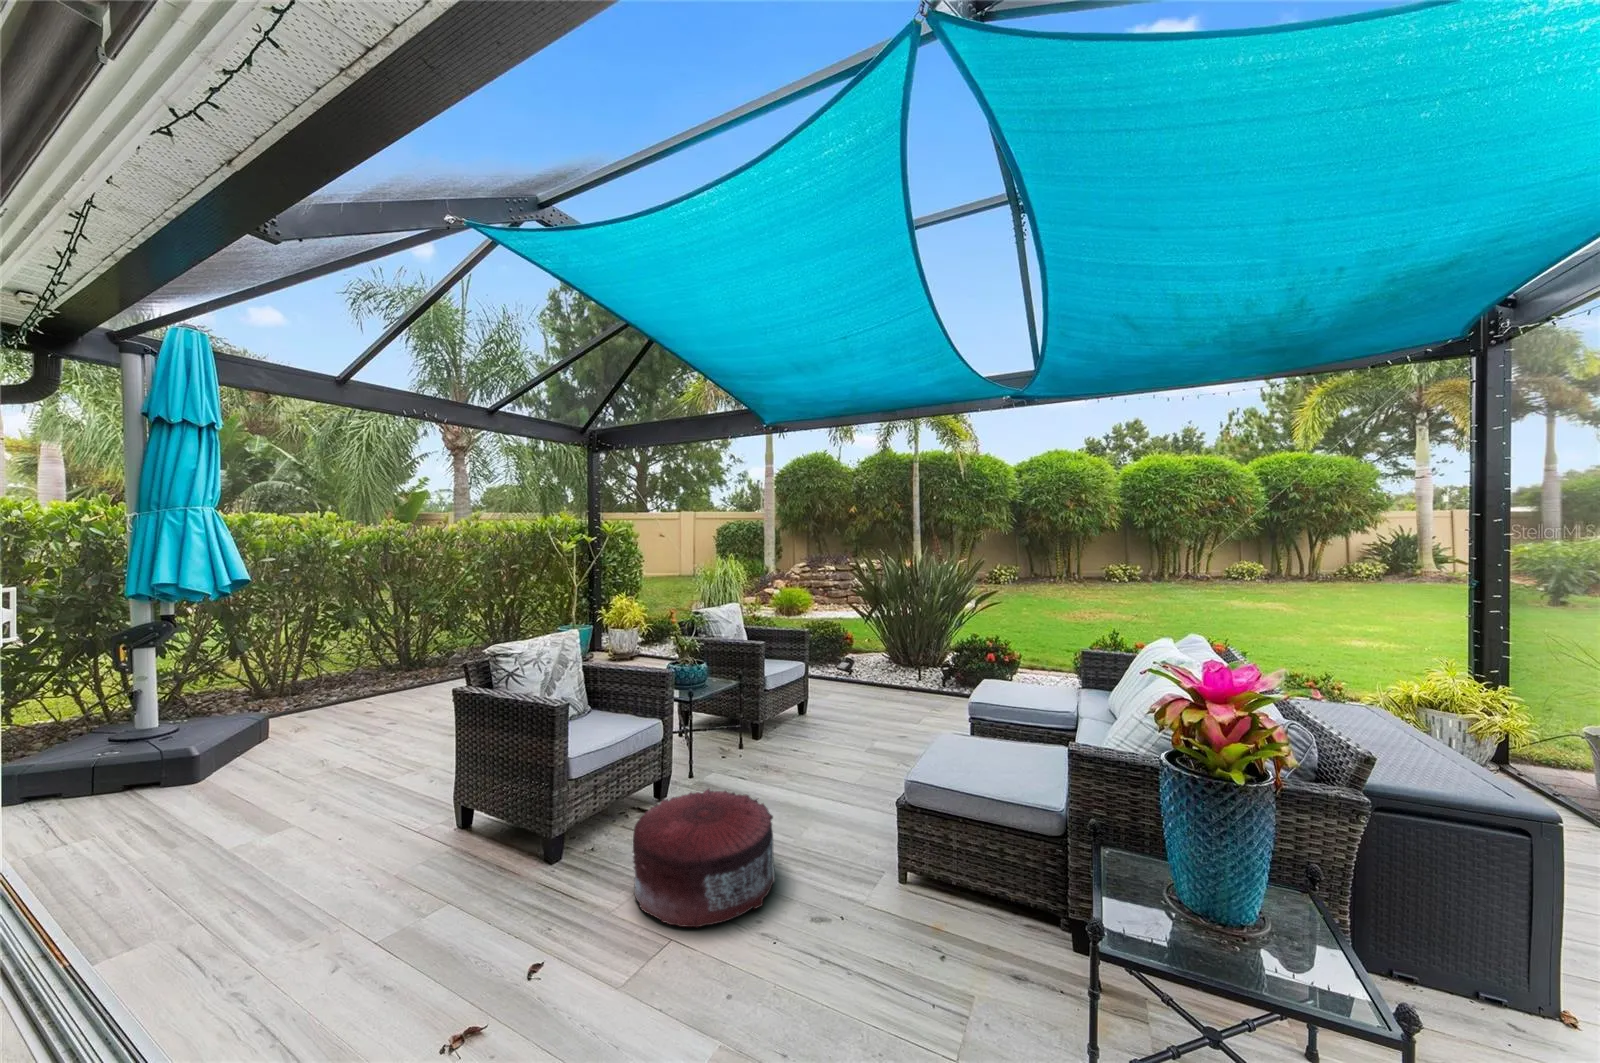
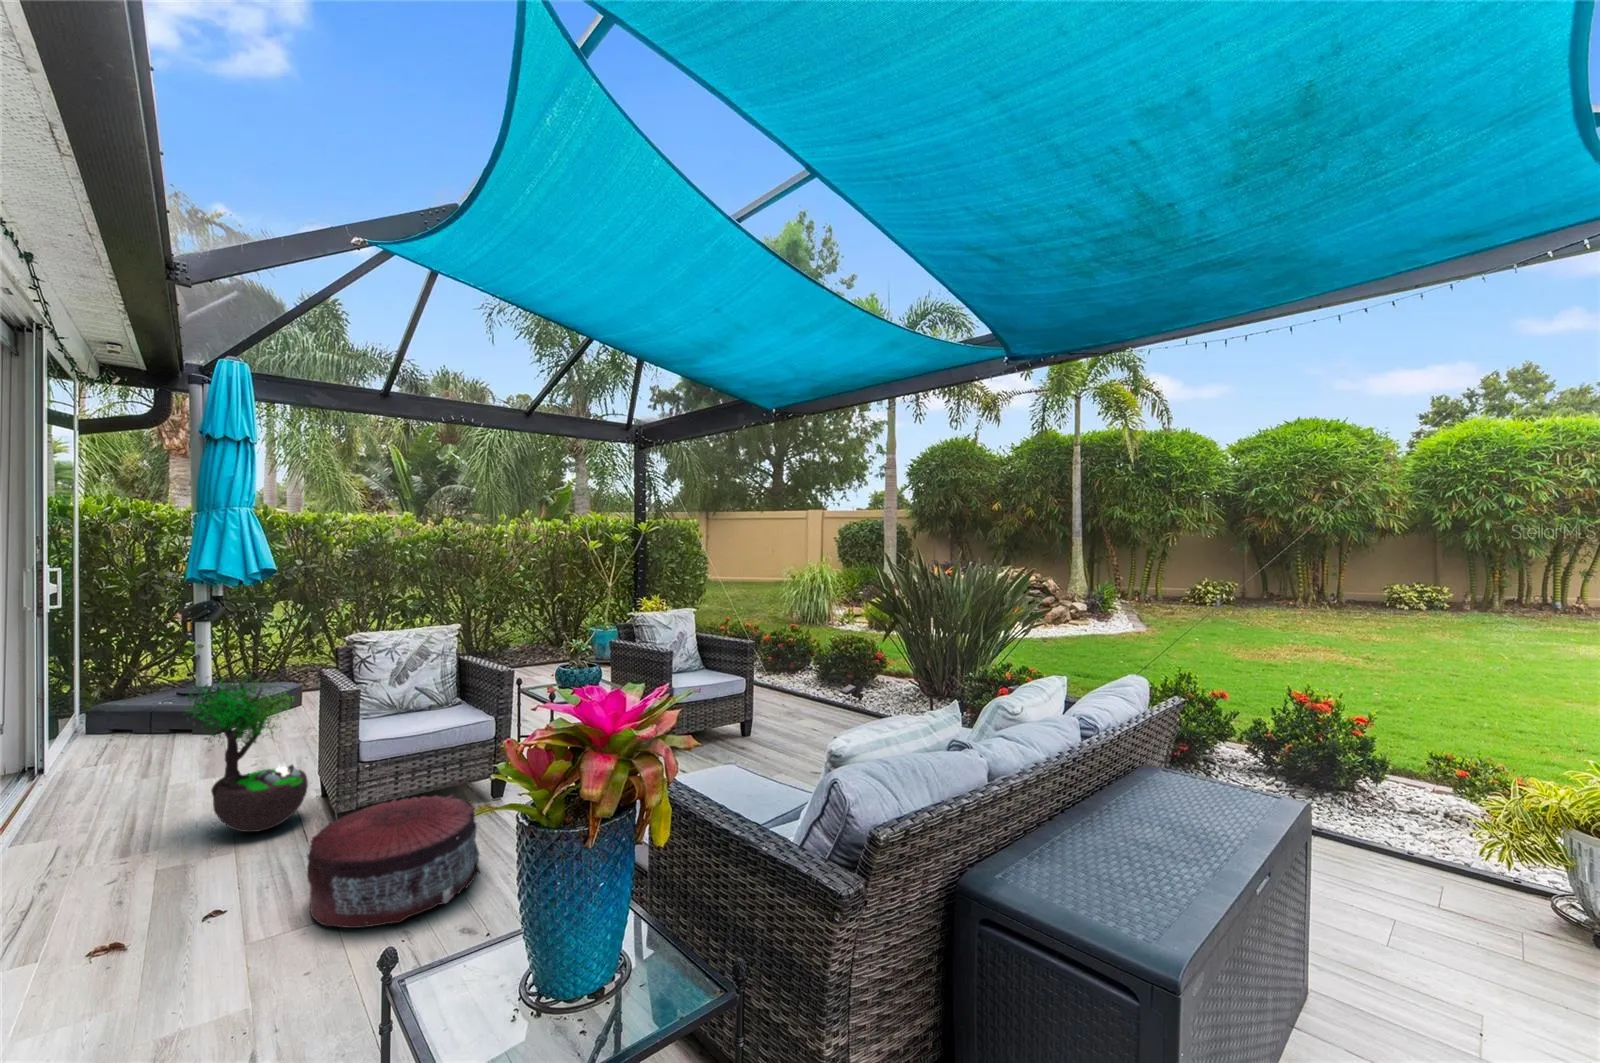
potted tree: none [361,685,505,876] -> present [186,674,308,832]

